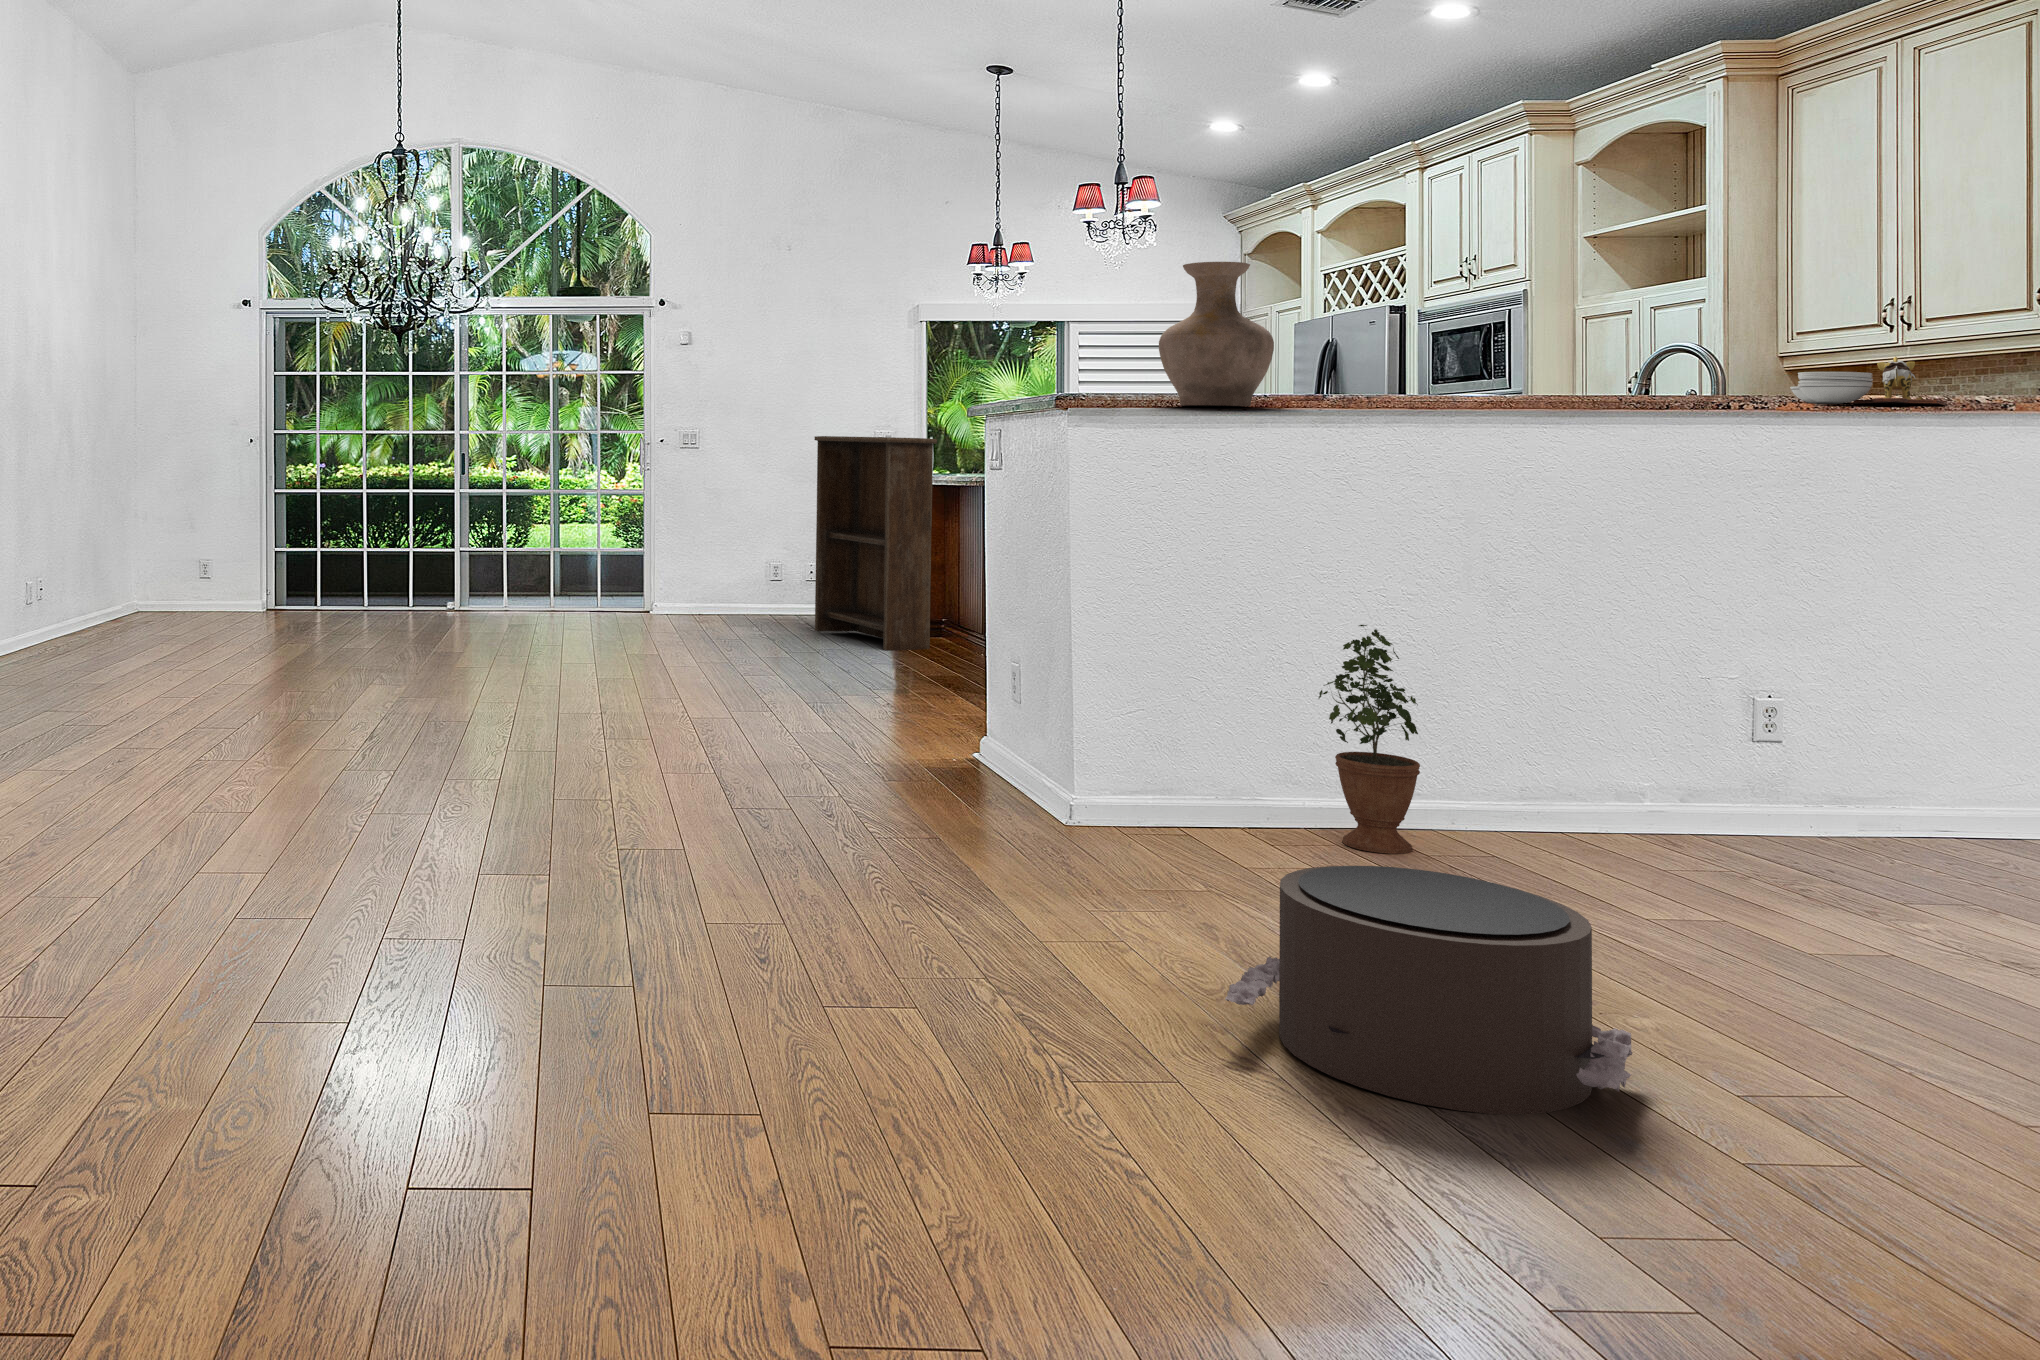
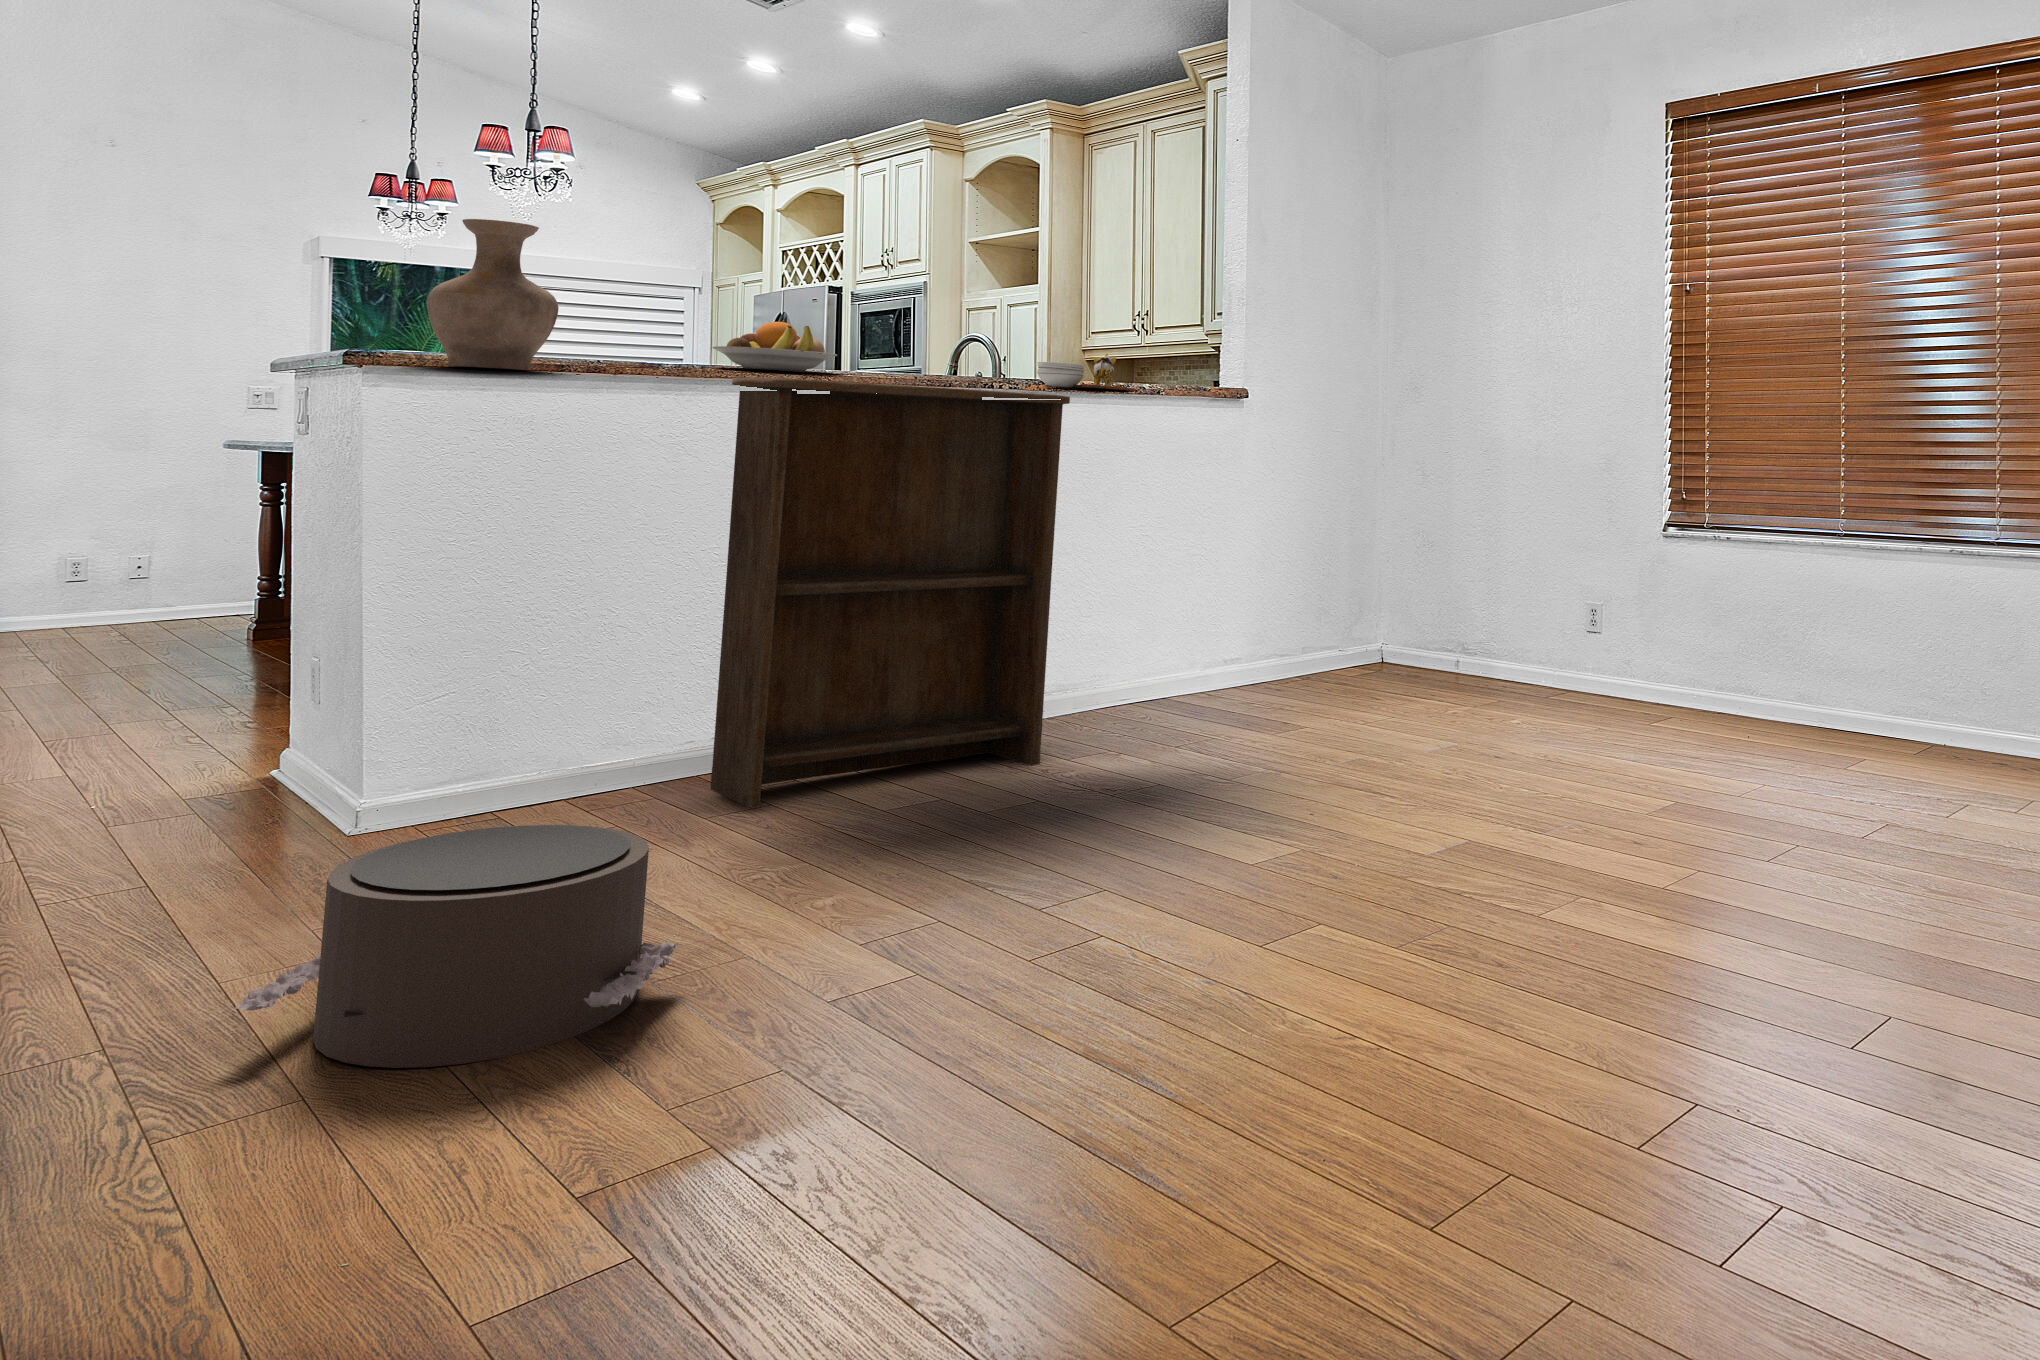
fruit bowl: none [1377,344,1519,399] -> present [712,322,837,372]
bookshelf: present [814,436,937,651] -> present [710,378,1070,807]
potted plant: present [1319,625,1420,854] -> none [569,583,670,801]

